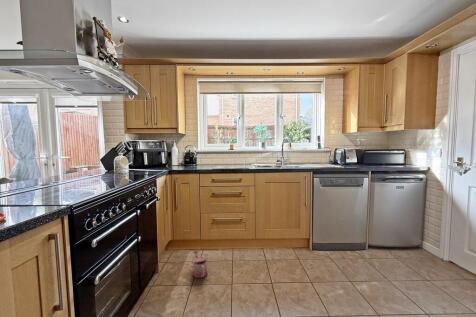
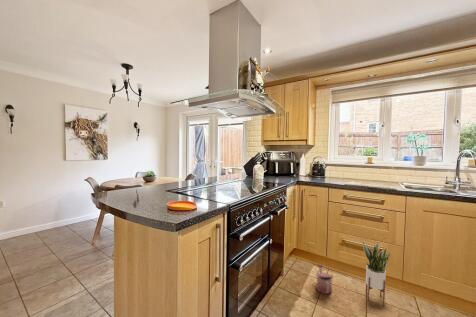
potted plant: none [231,217,253,272] -> present [362,239,390,304]

